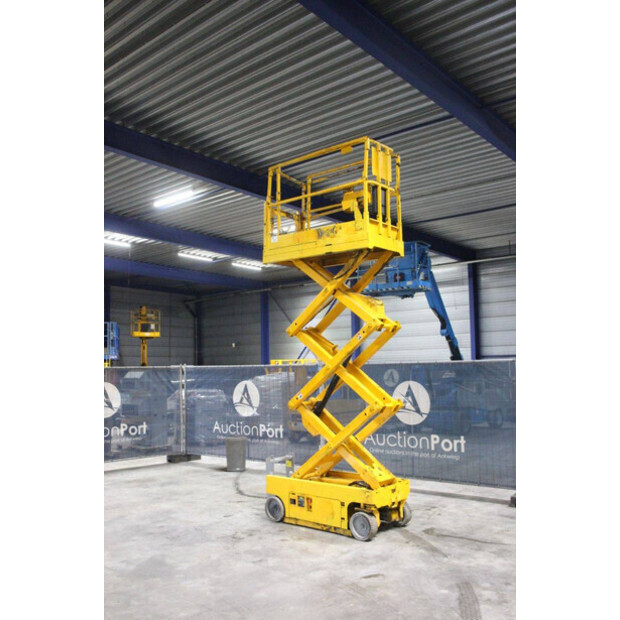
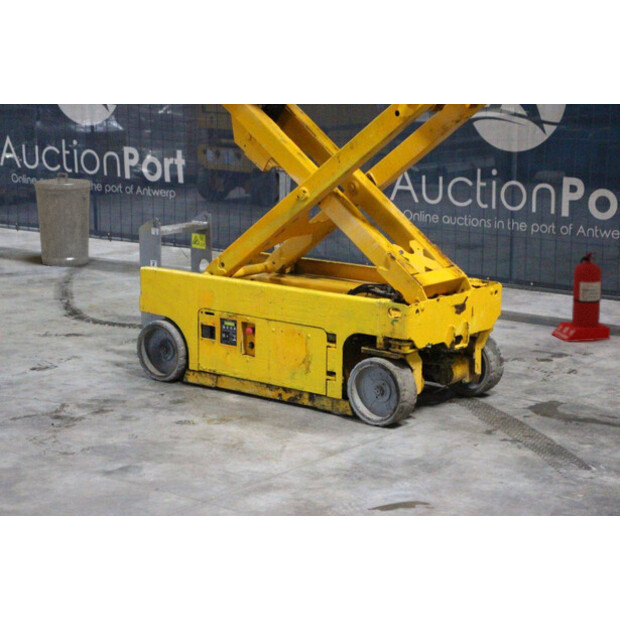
fire extinguisher: none [431,465,455,503] -> present [552,252,610,342]

